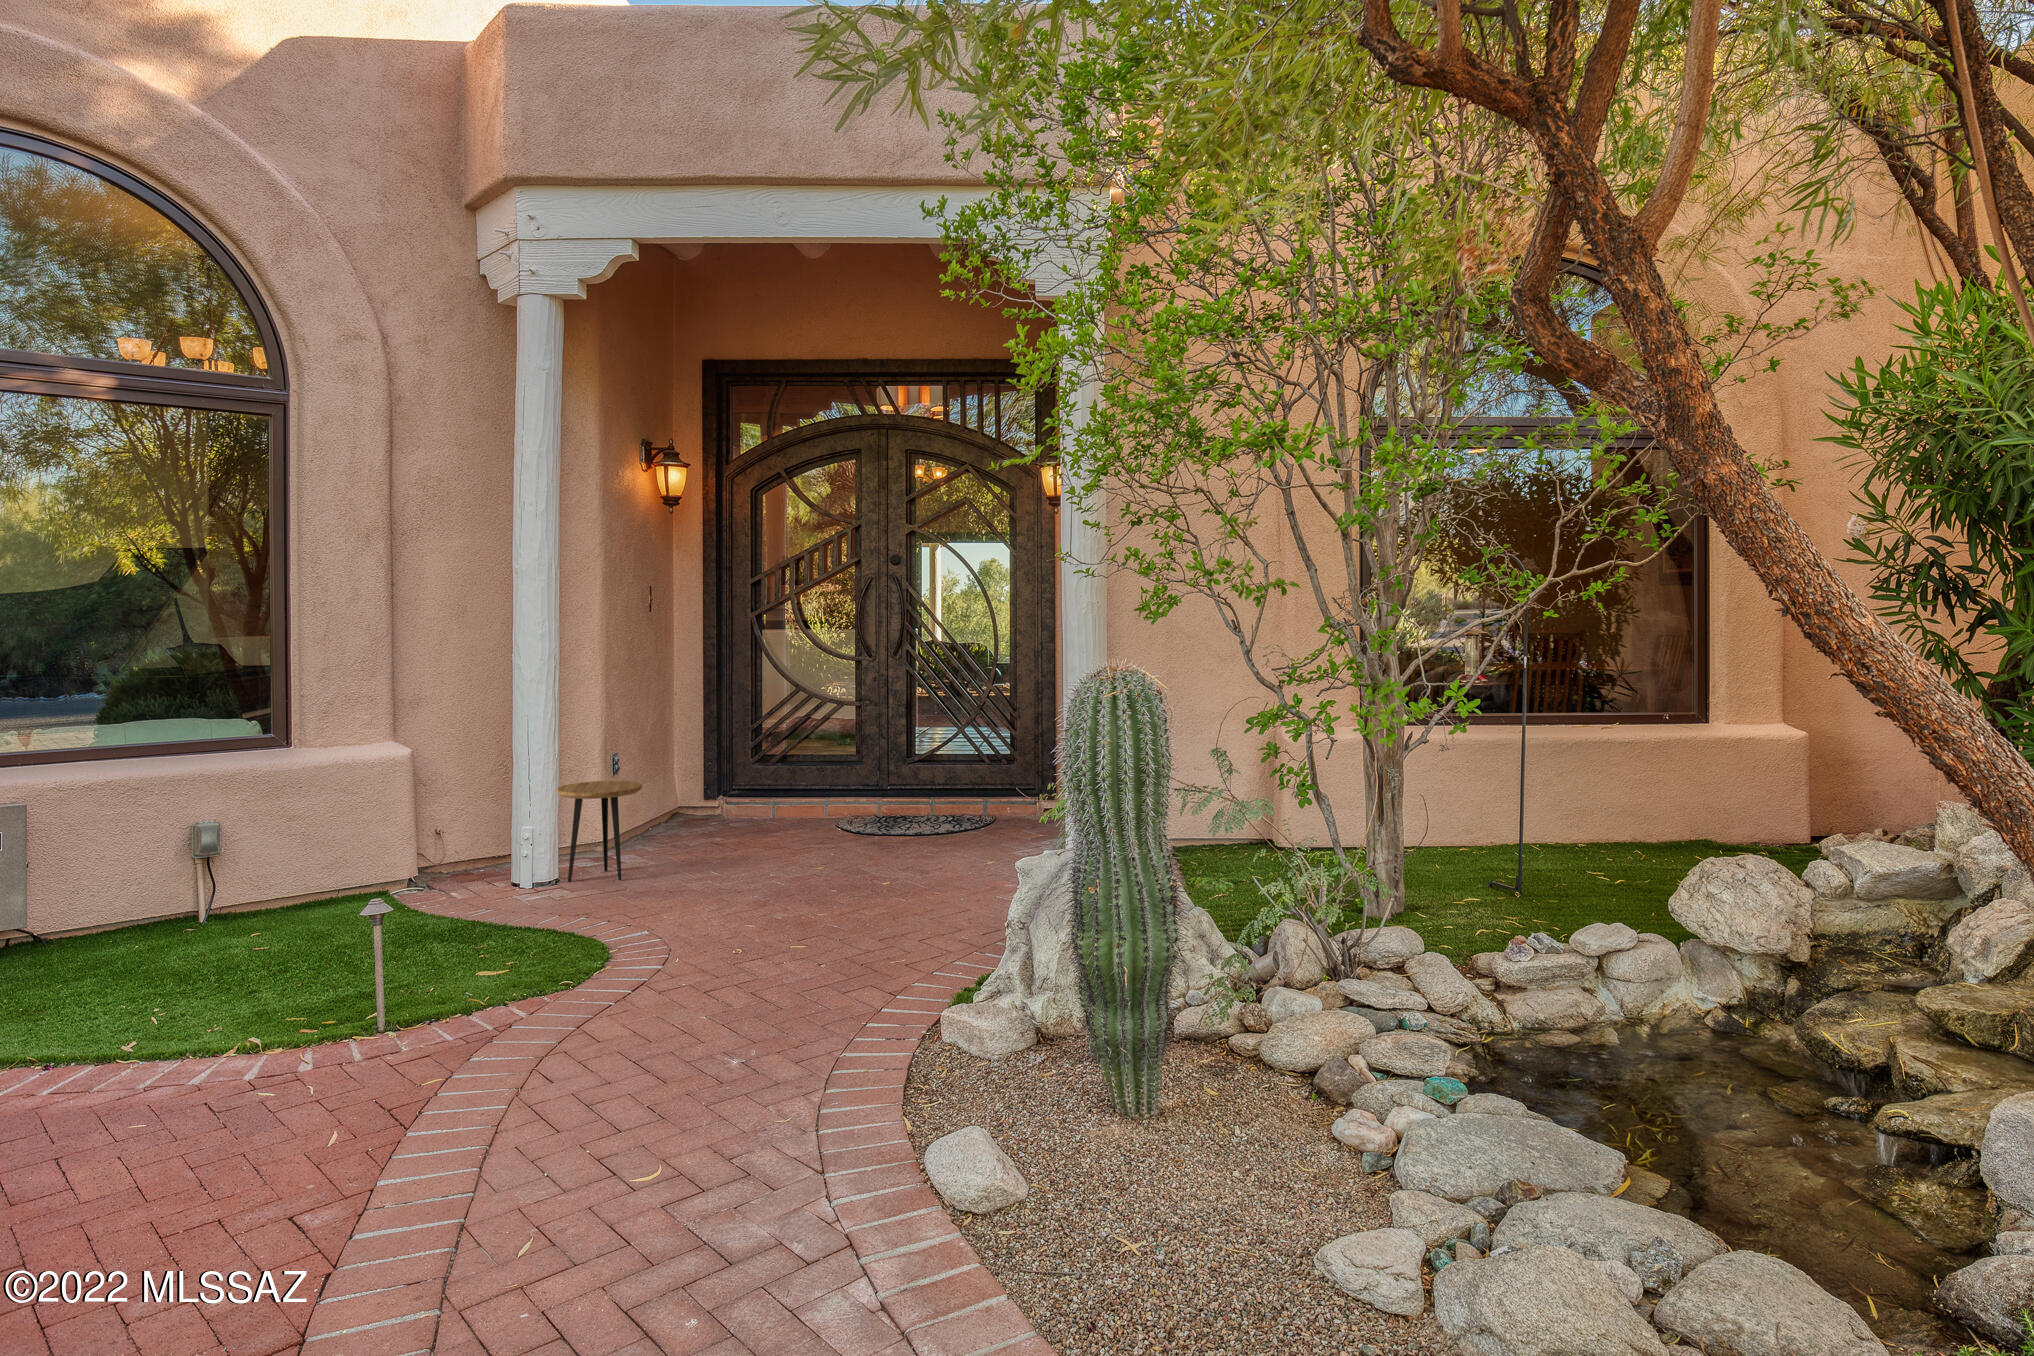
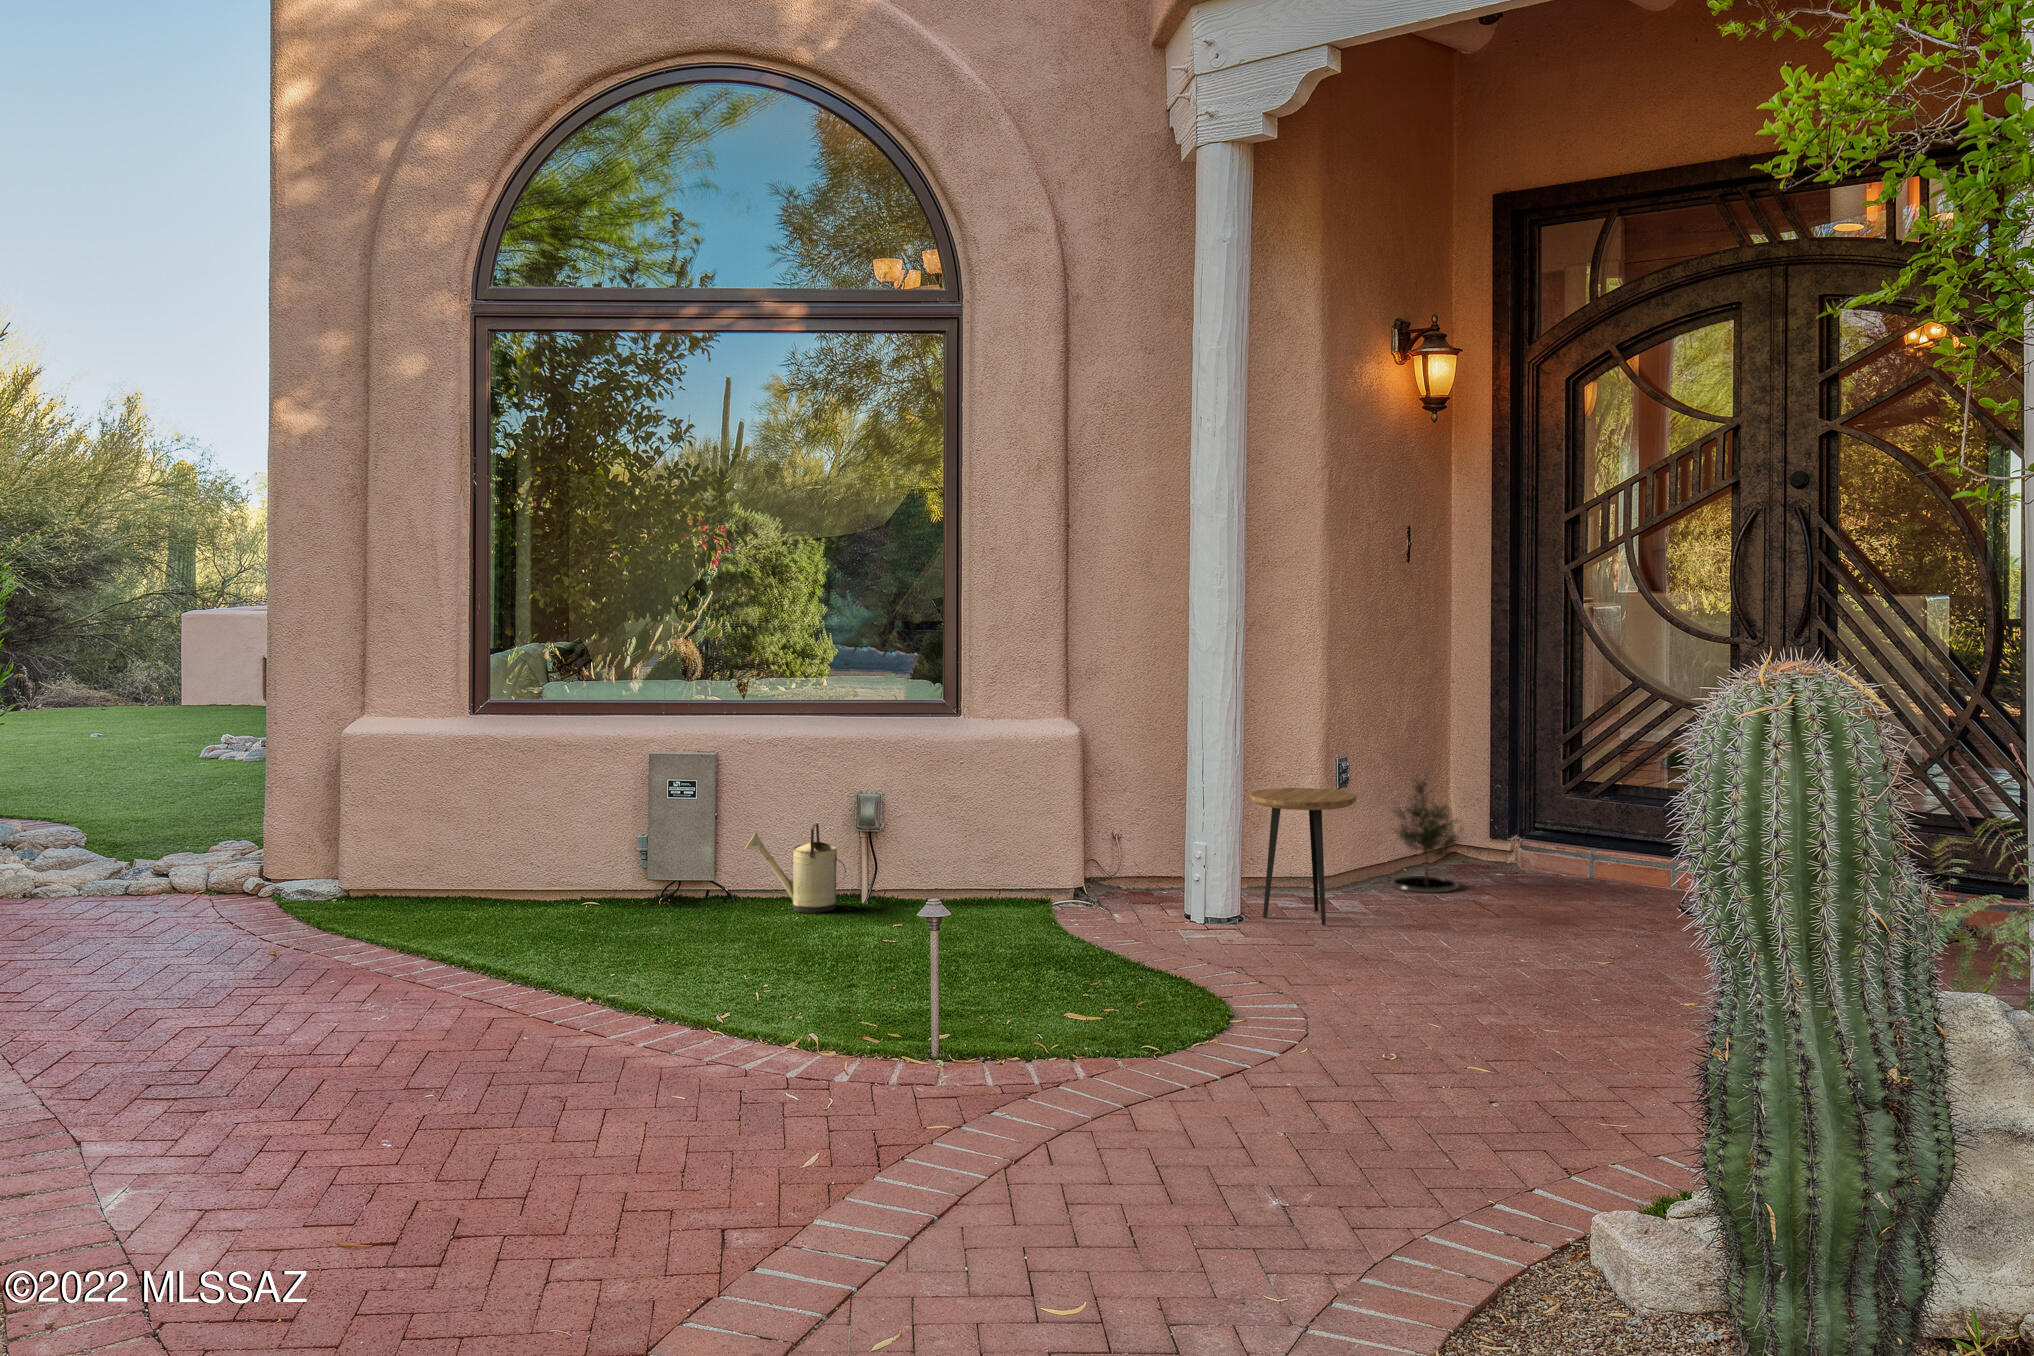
potted tree: none [642,757,705,847] -> present [1390,778,1464,893]
watering can: none [29,858,155,944] -> present [745,823,846,913]

